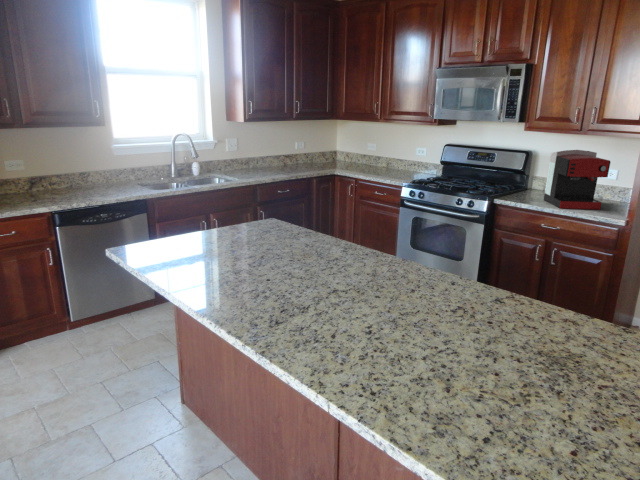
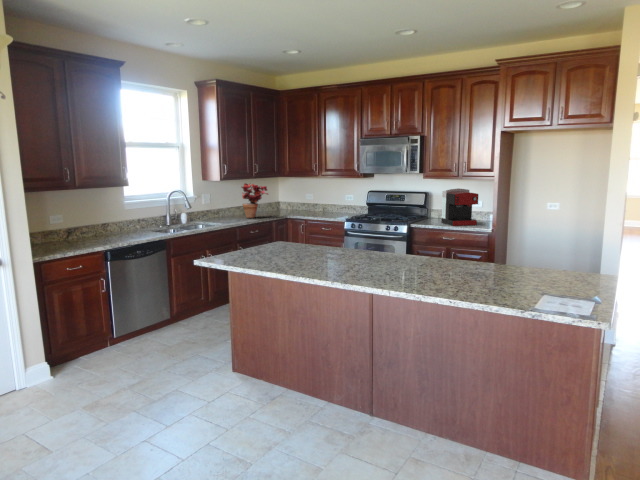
potted plant: none [271,126,308,172] -> present [242,183,268,218]

